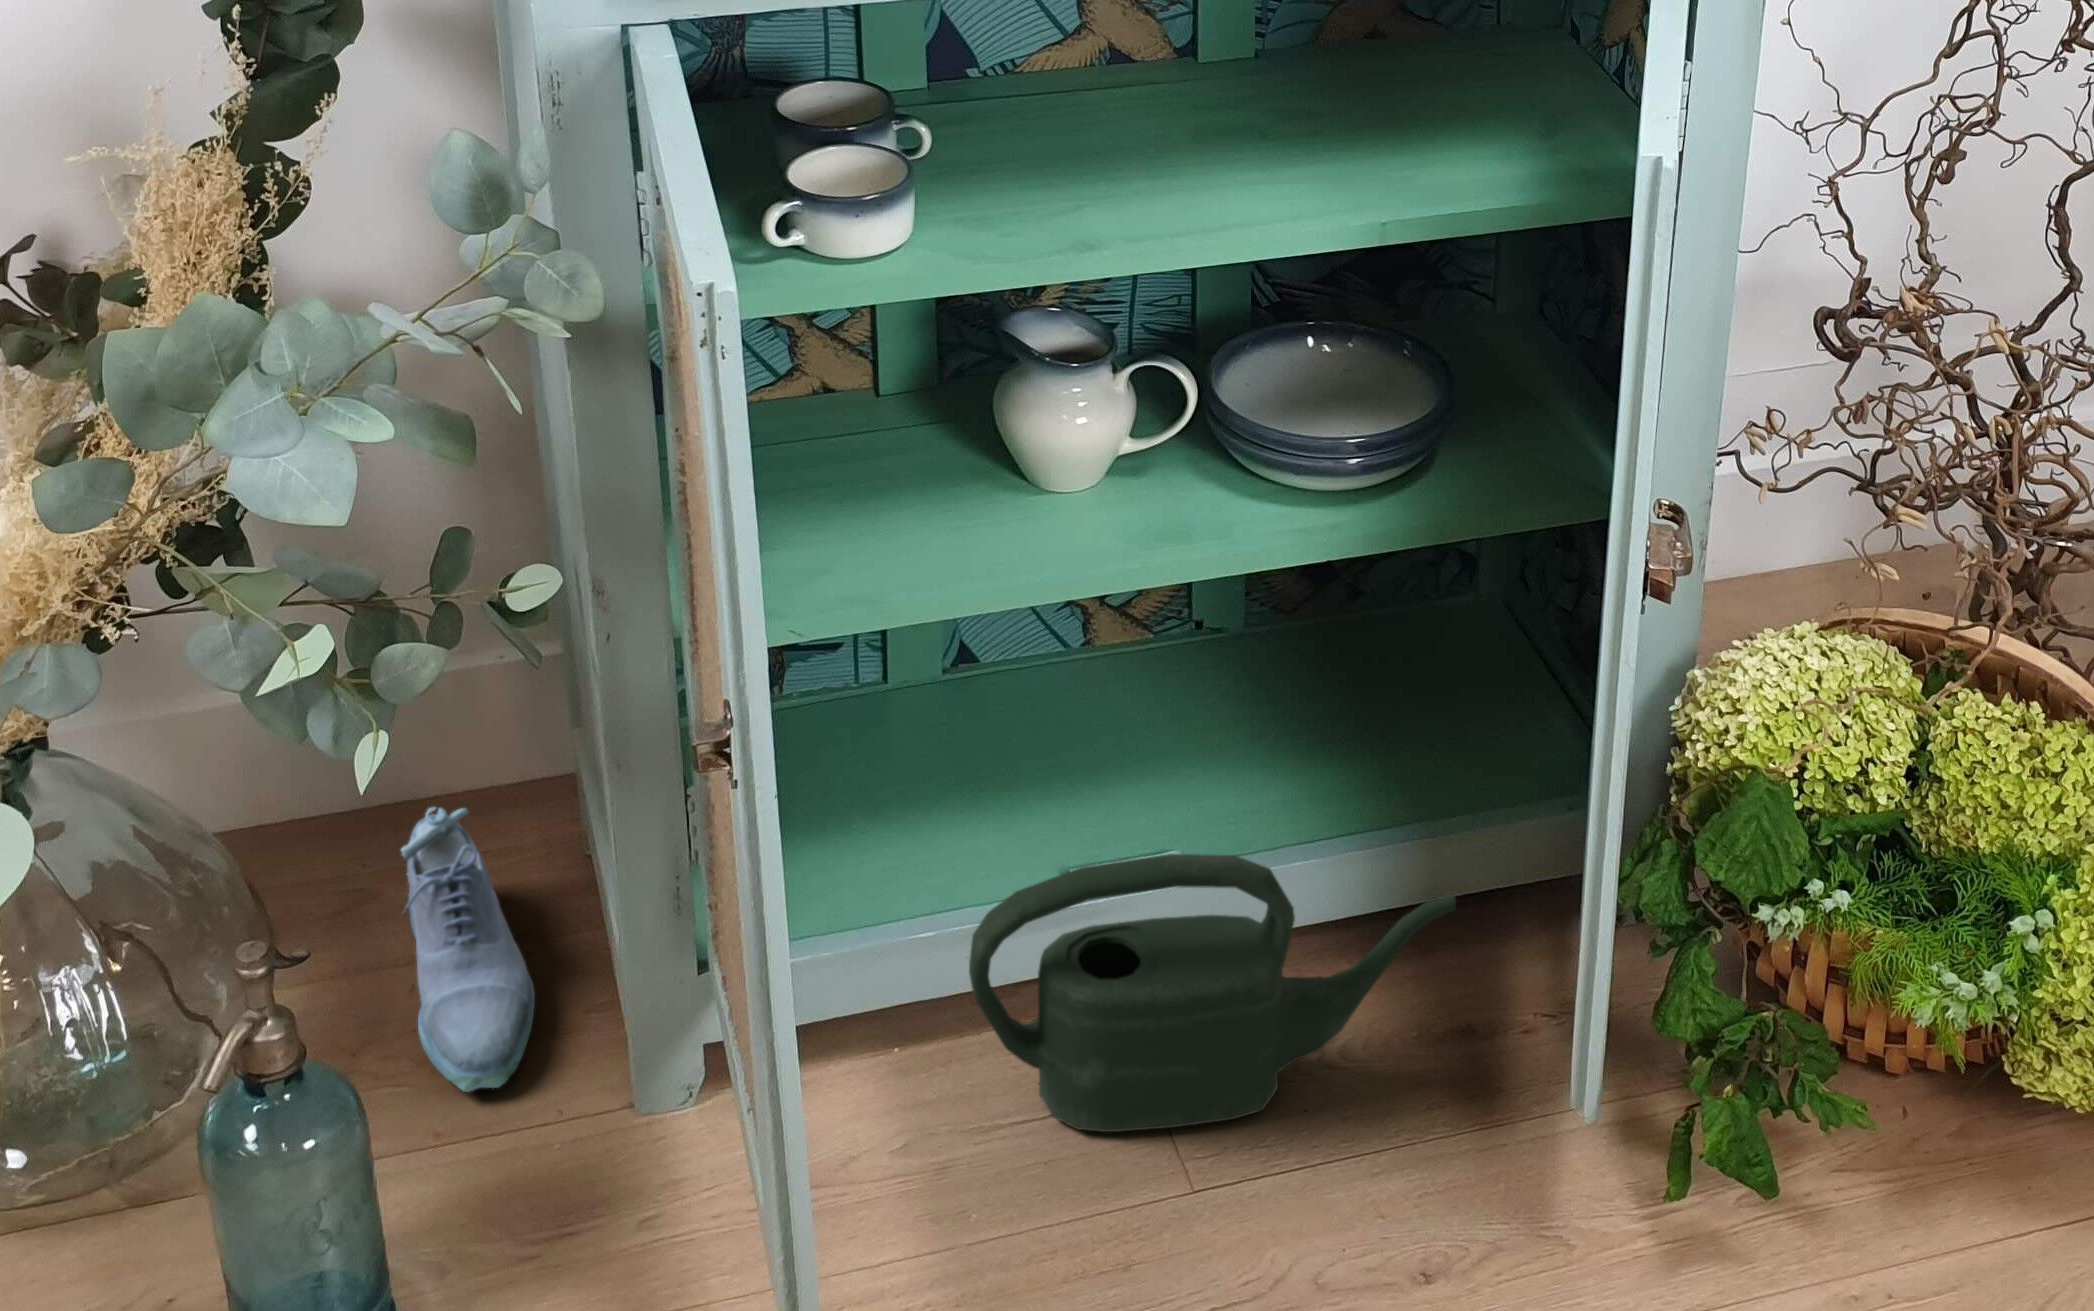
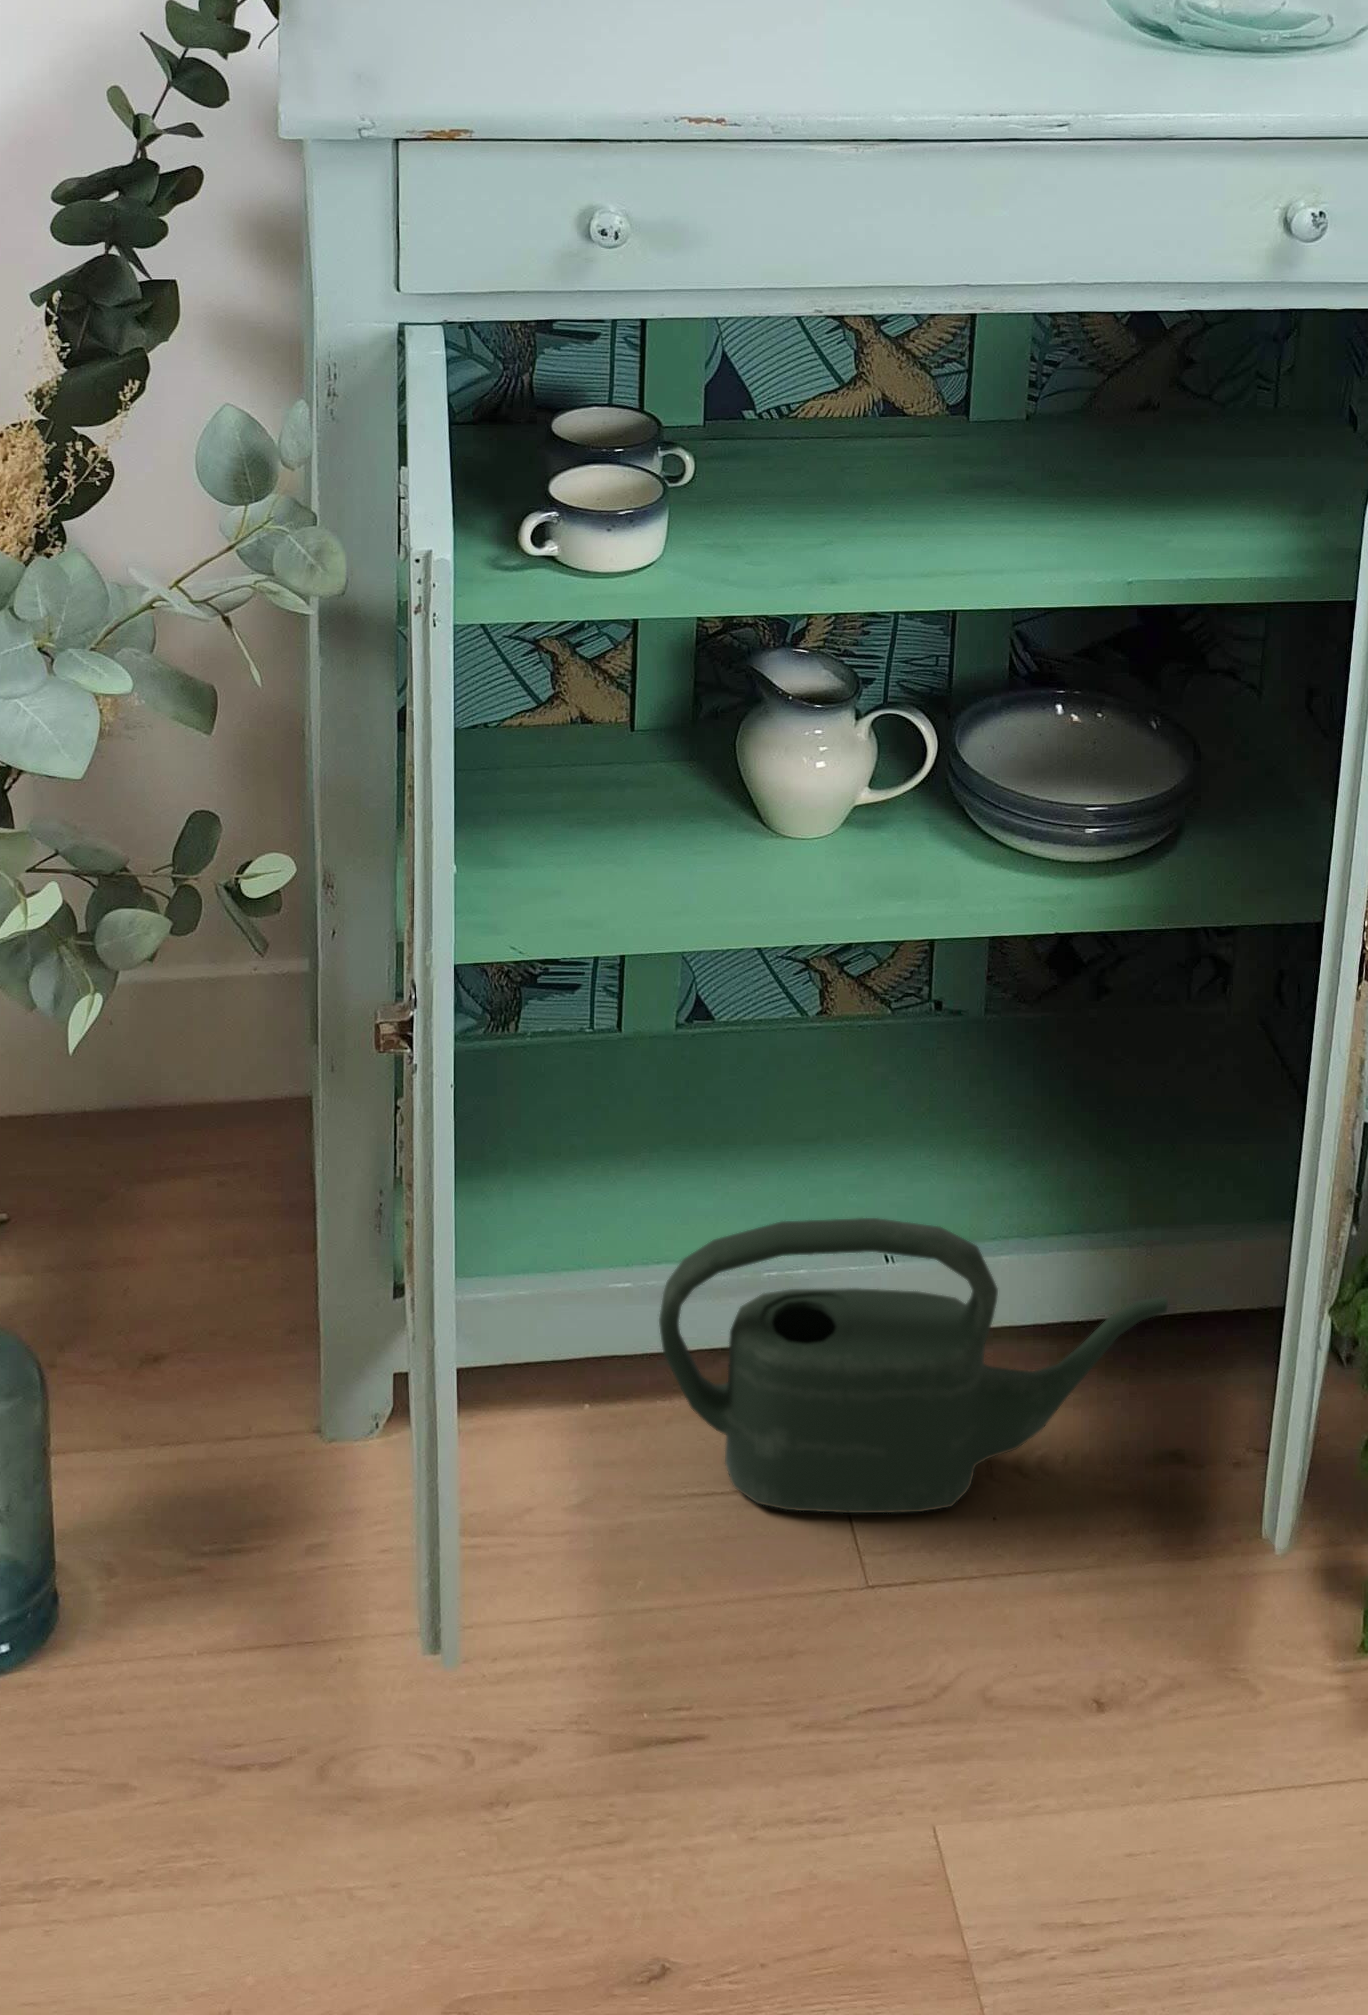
shoe: present [401,807,535,1092] -> none [123,1109,249,1395]

